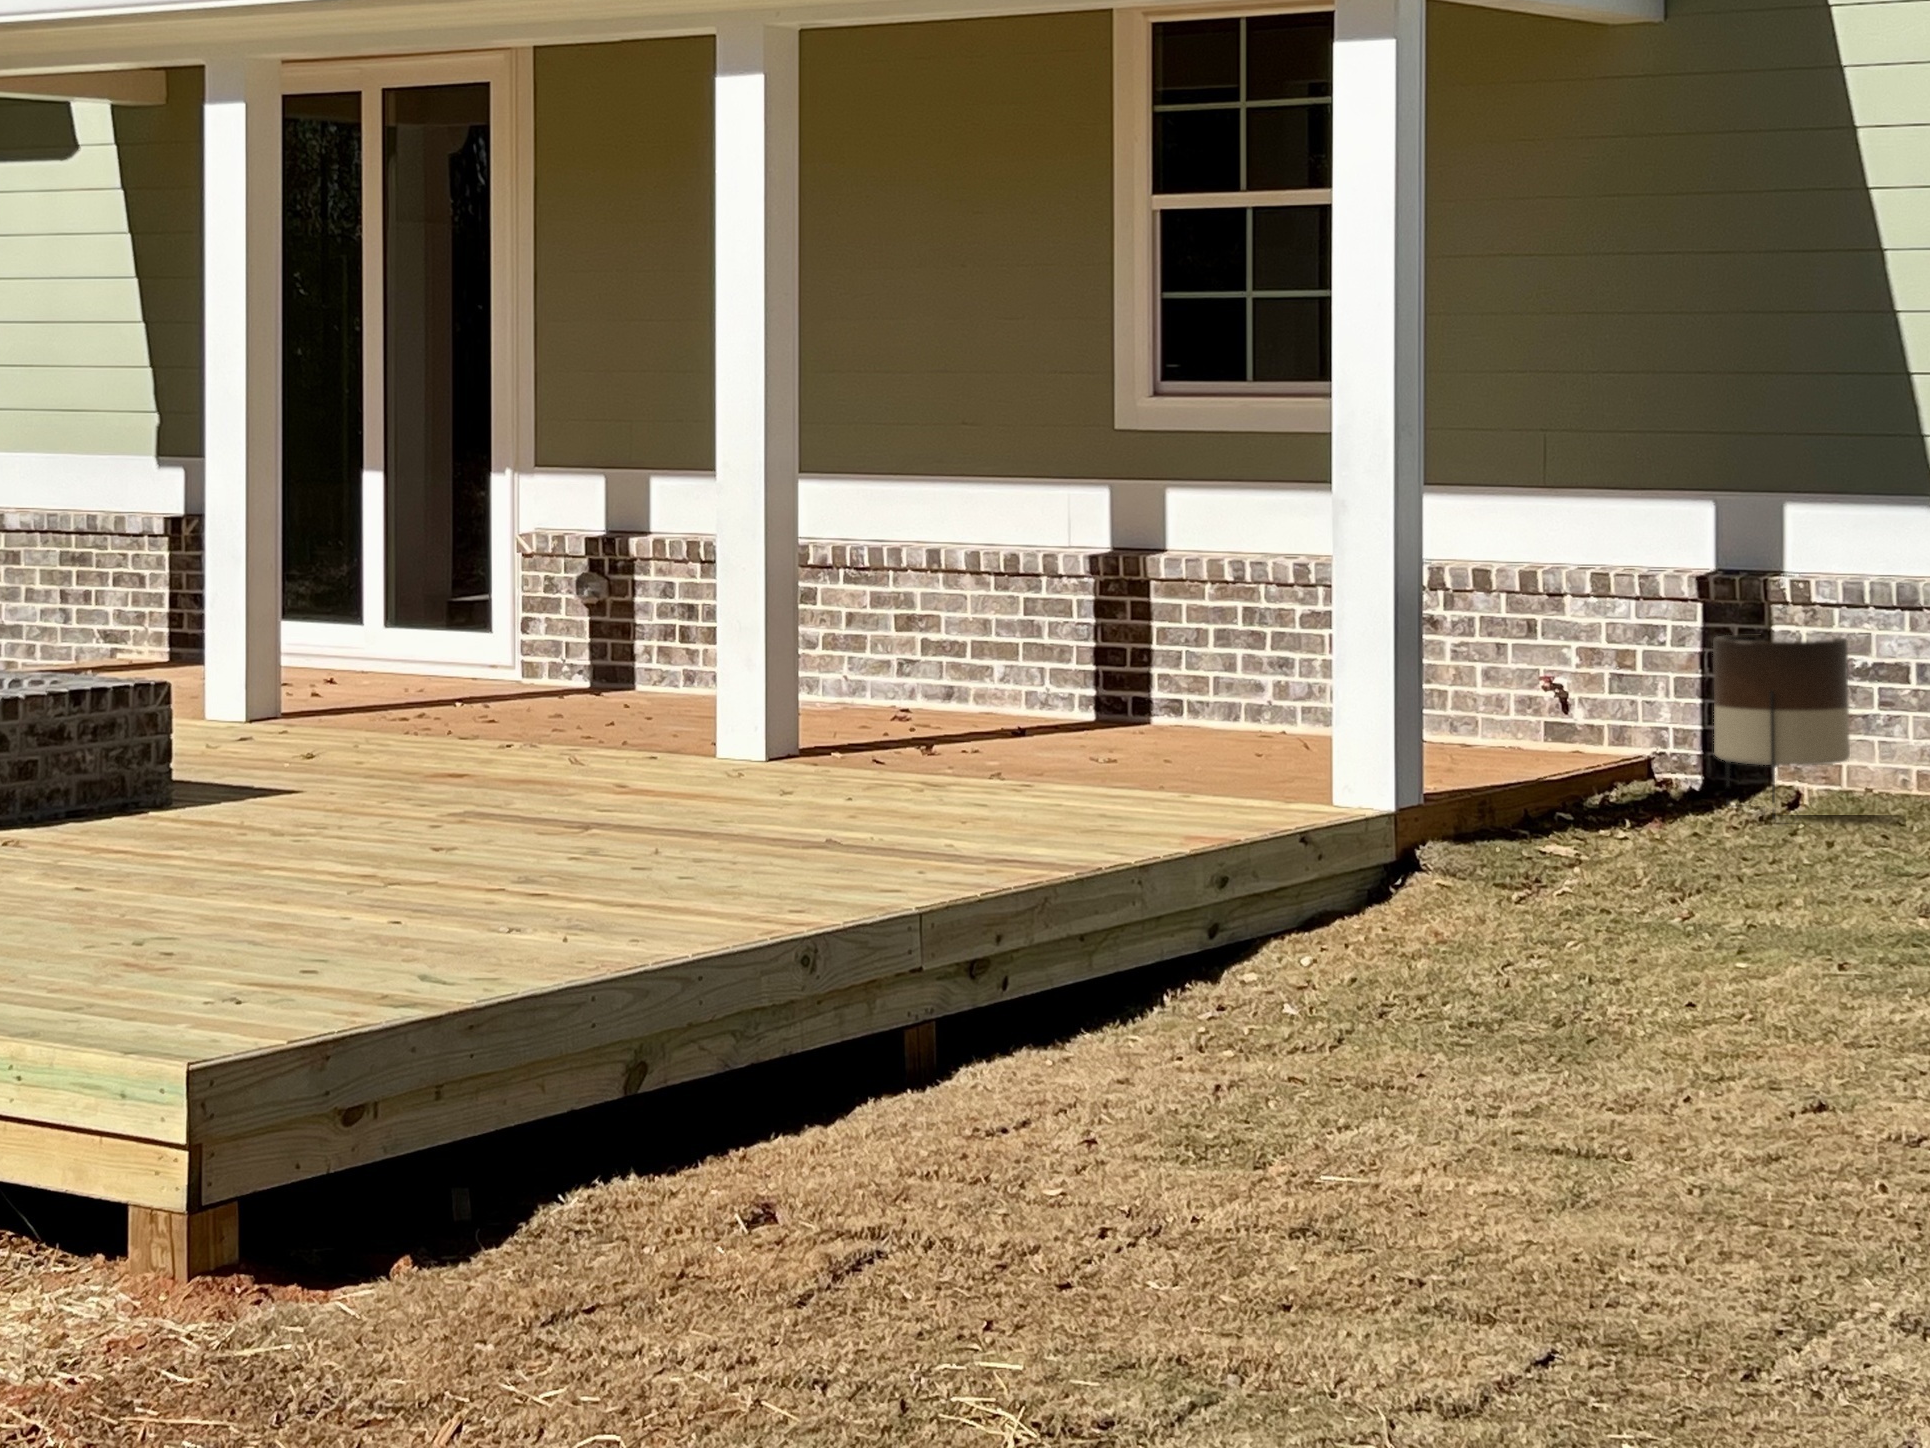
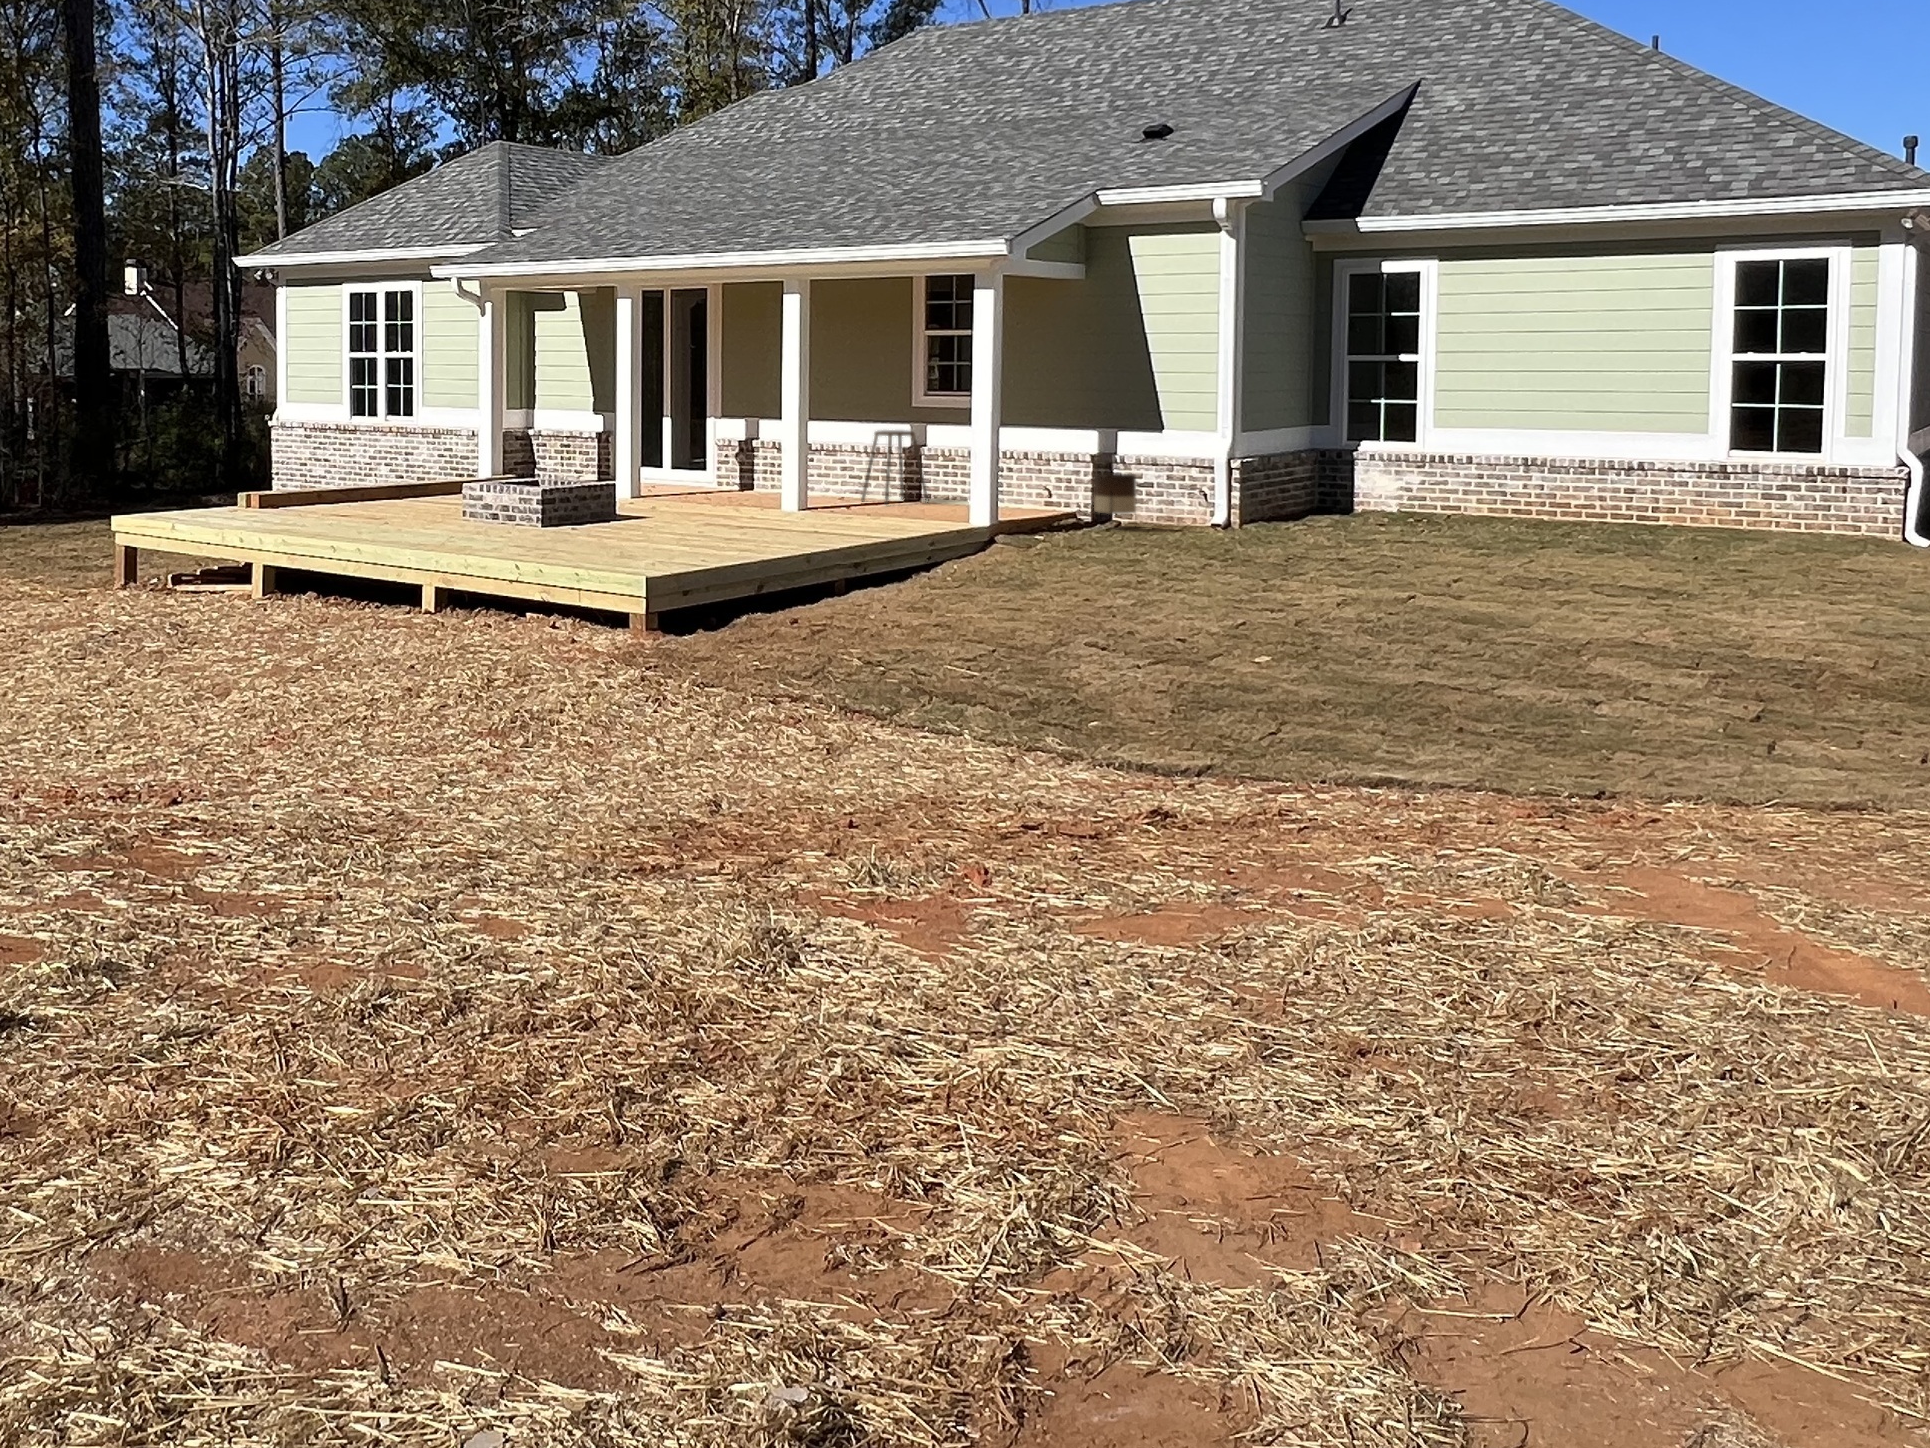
stool: none [965,503,1182,740] -> present [862,430,929,504]

